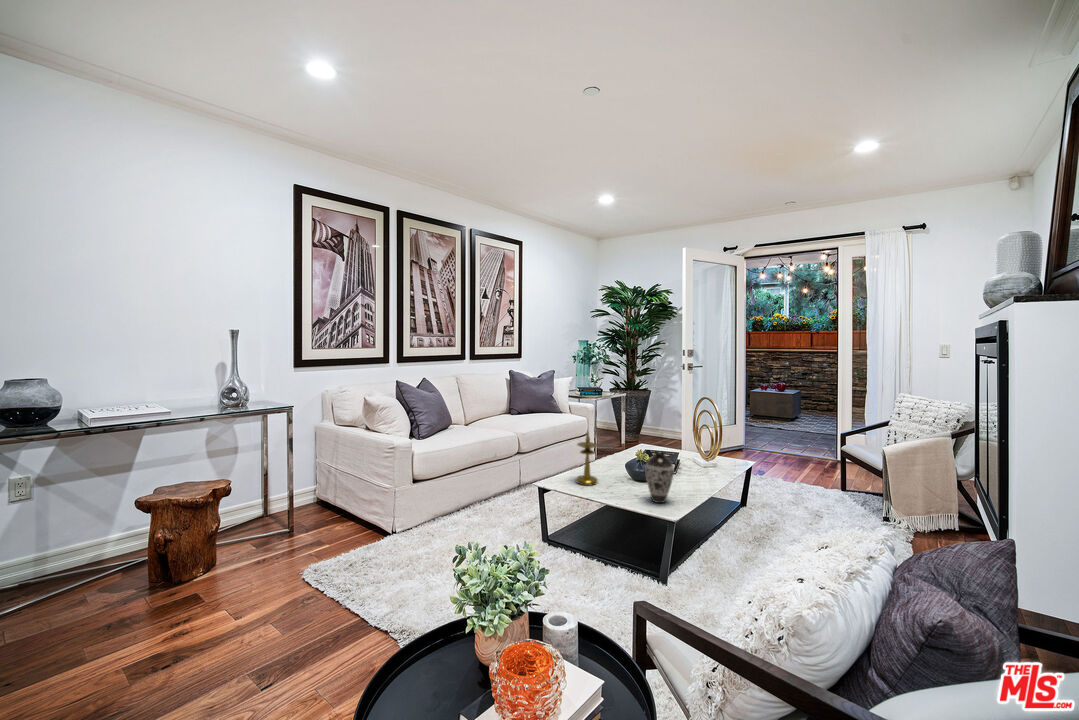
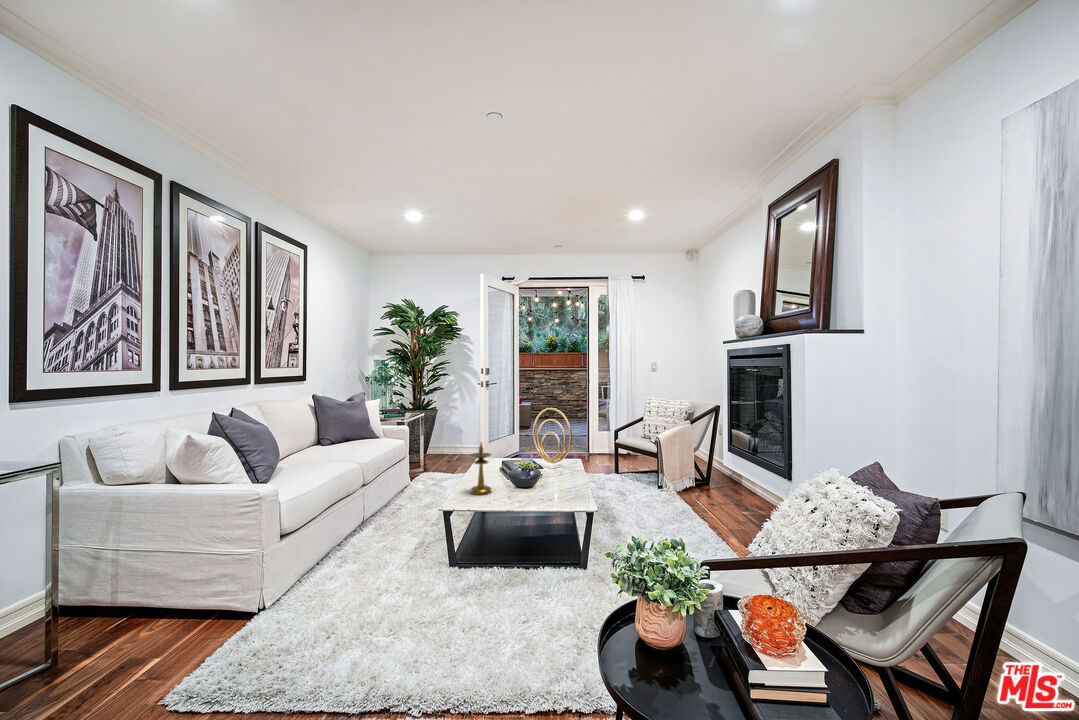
decorative vase: present [645,451,674,503] -> none [546,449,570,493]

